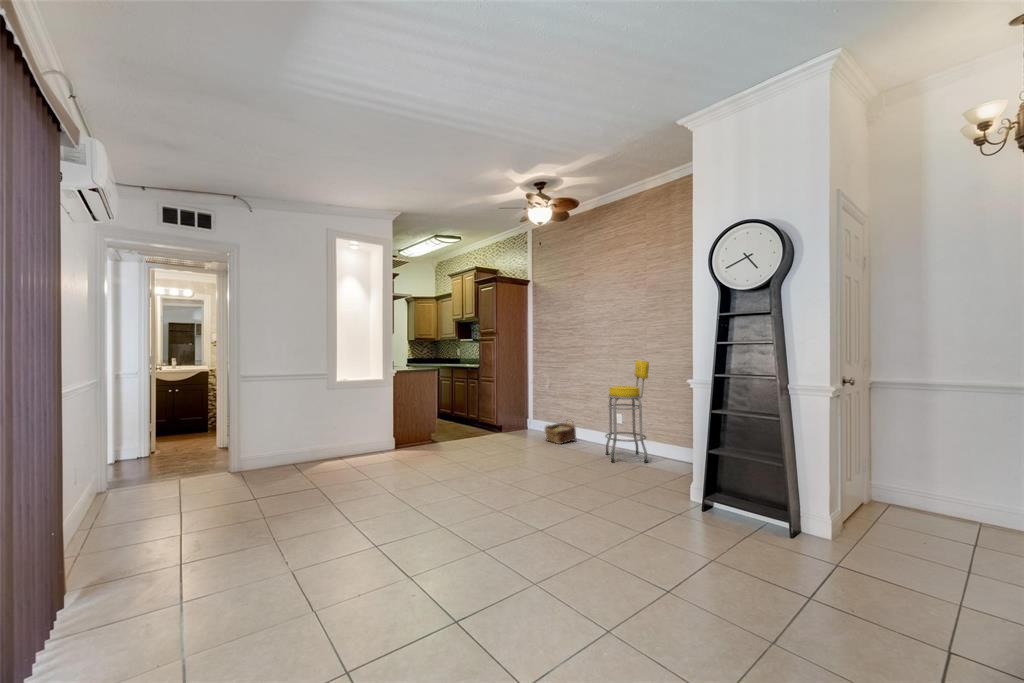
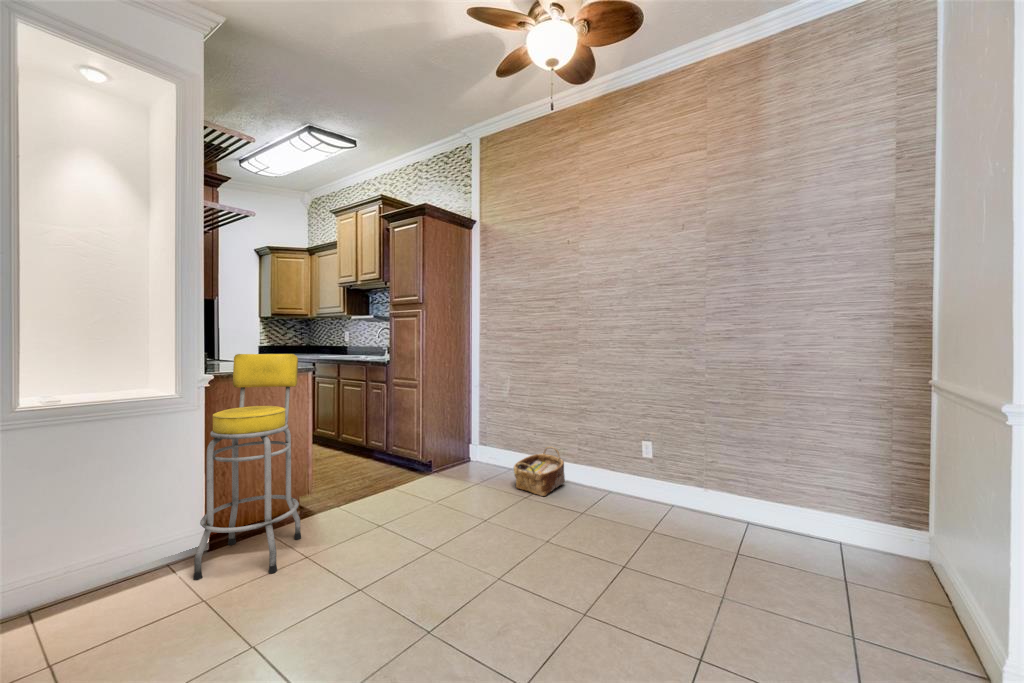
bar stool: present [605,360,649,463] -> present [194,354,301,580]

